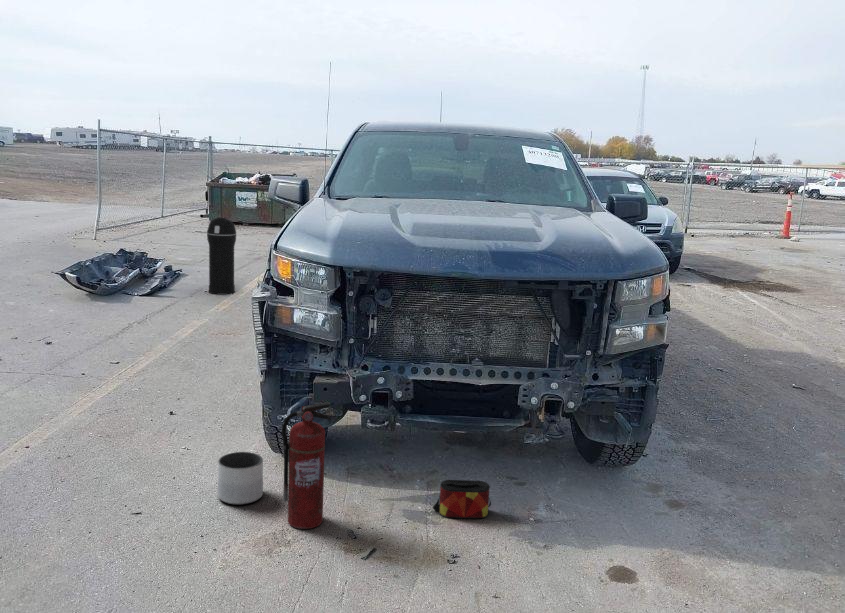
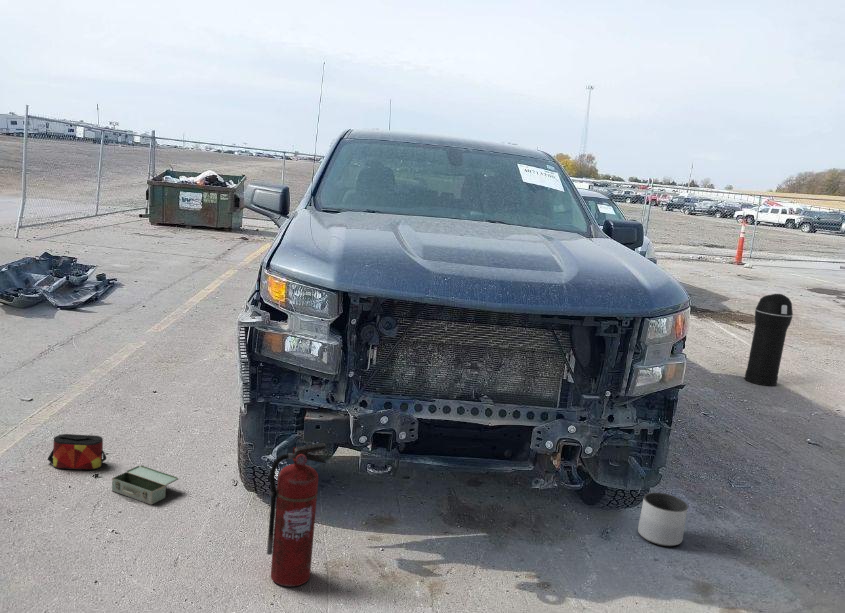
trash can: present [207,217,236,295] -> present [745,294,793,386]
toolbox: none [156,433,214,466] -> present [112,466,178,505]
planter: present [218,452,263,505] -> present [638,493,688,546]
bag: present [433,480,491,519] -> present [48,434,106,470]

